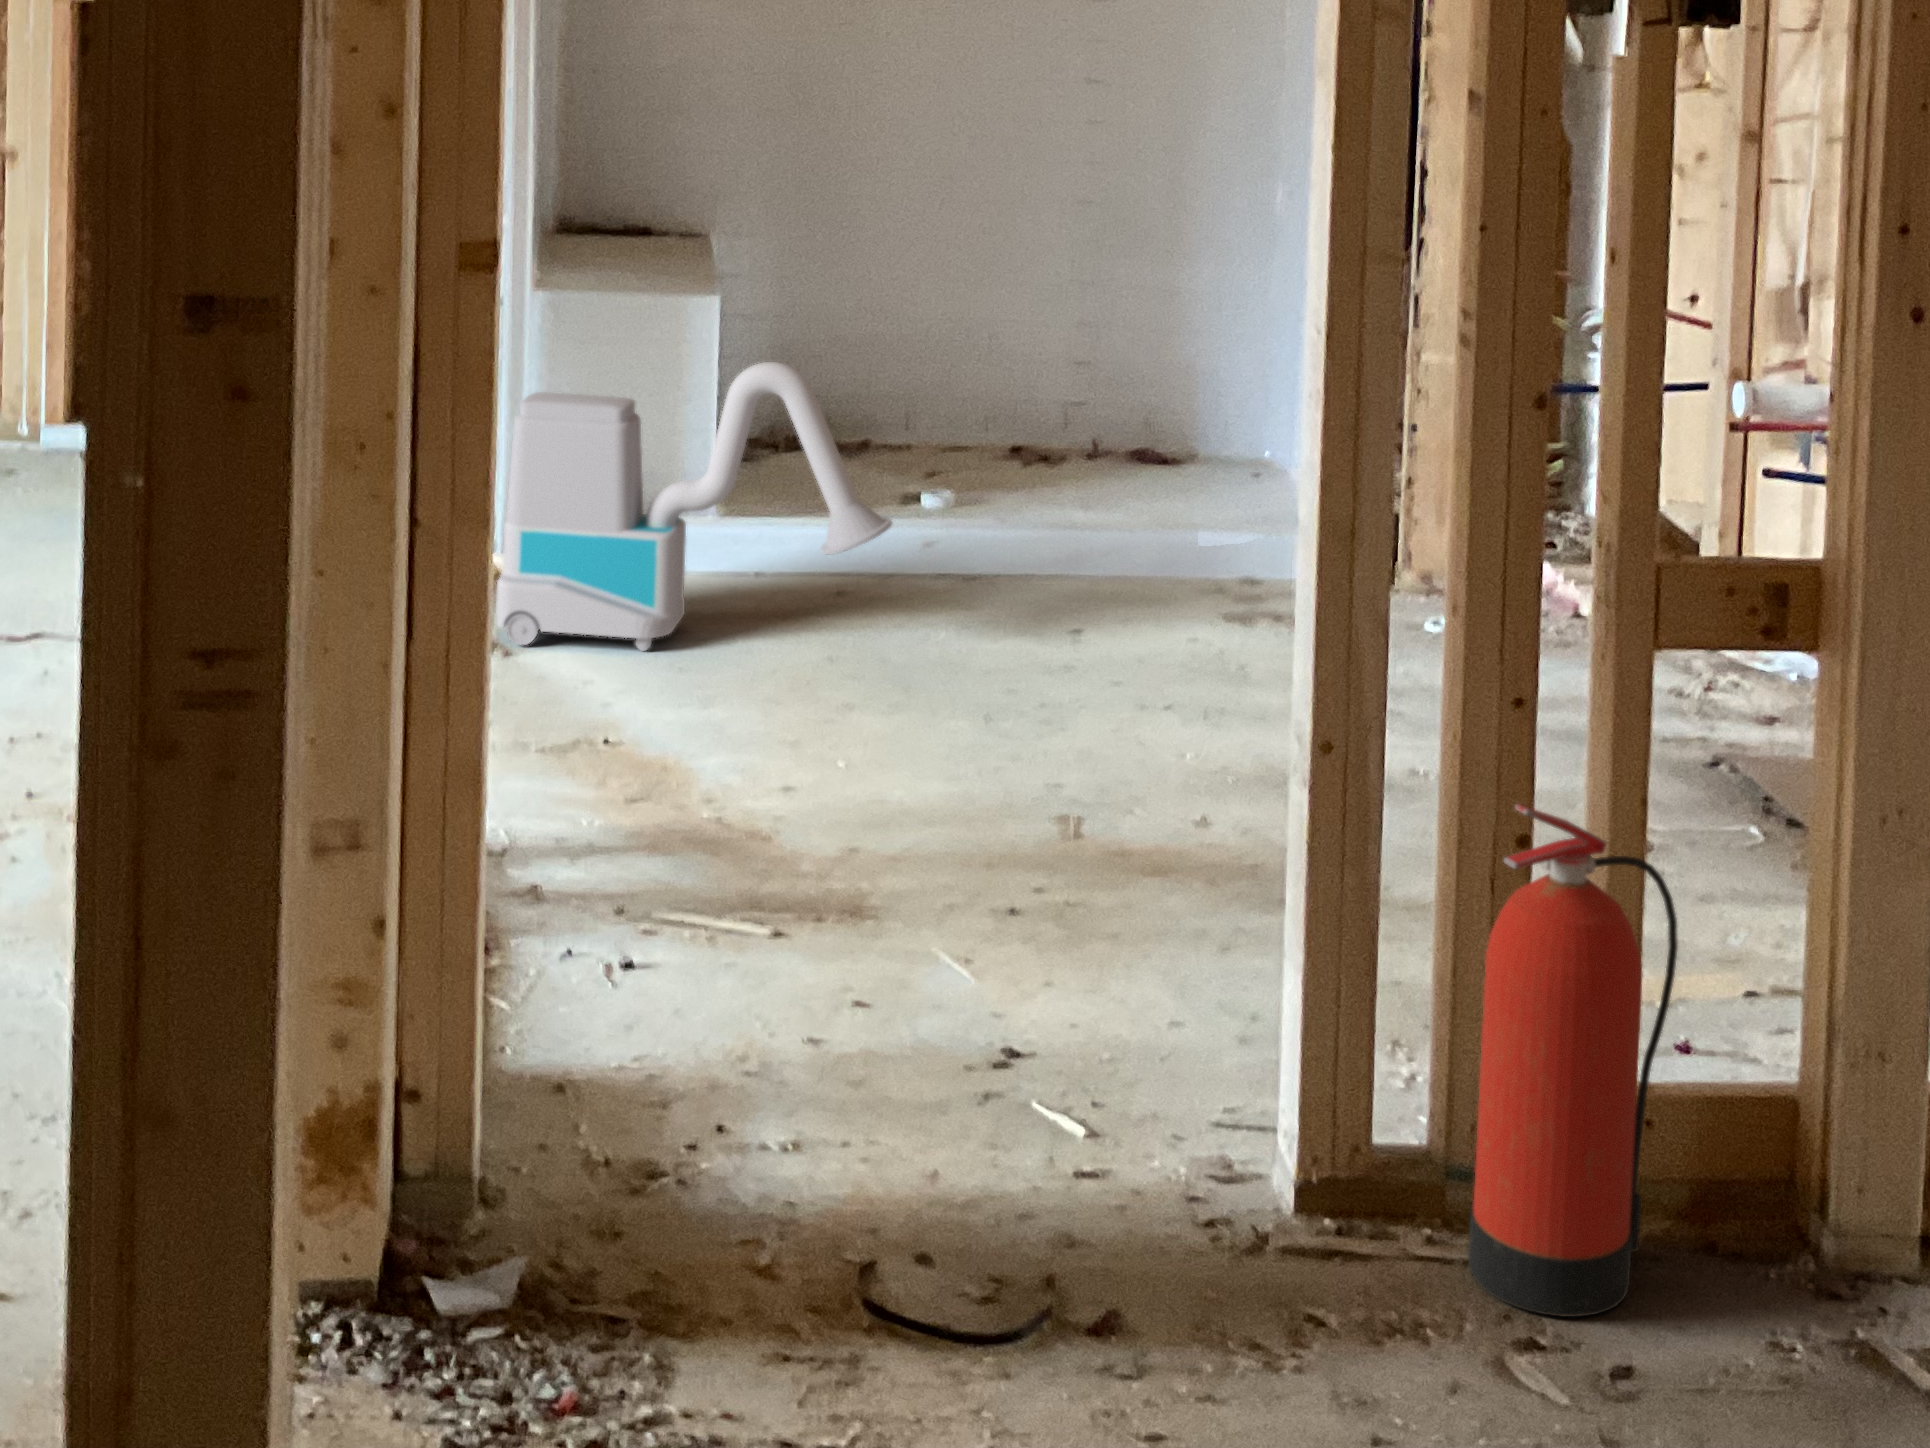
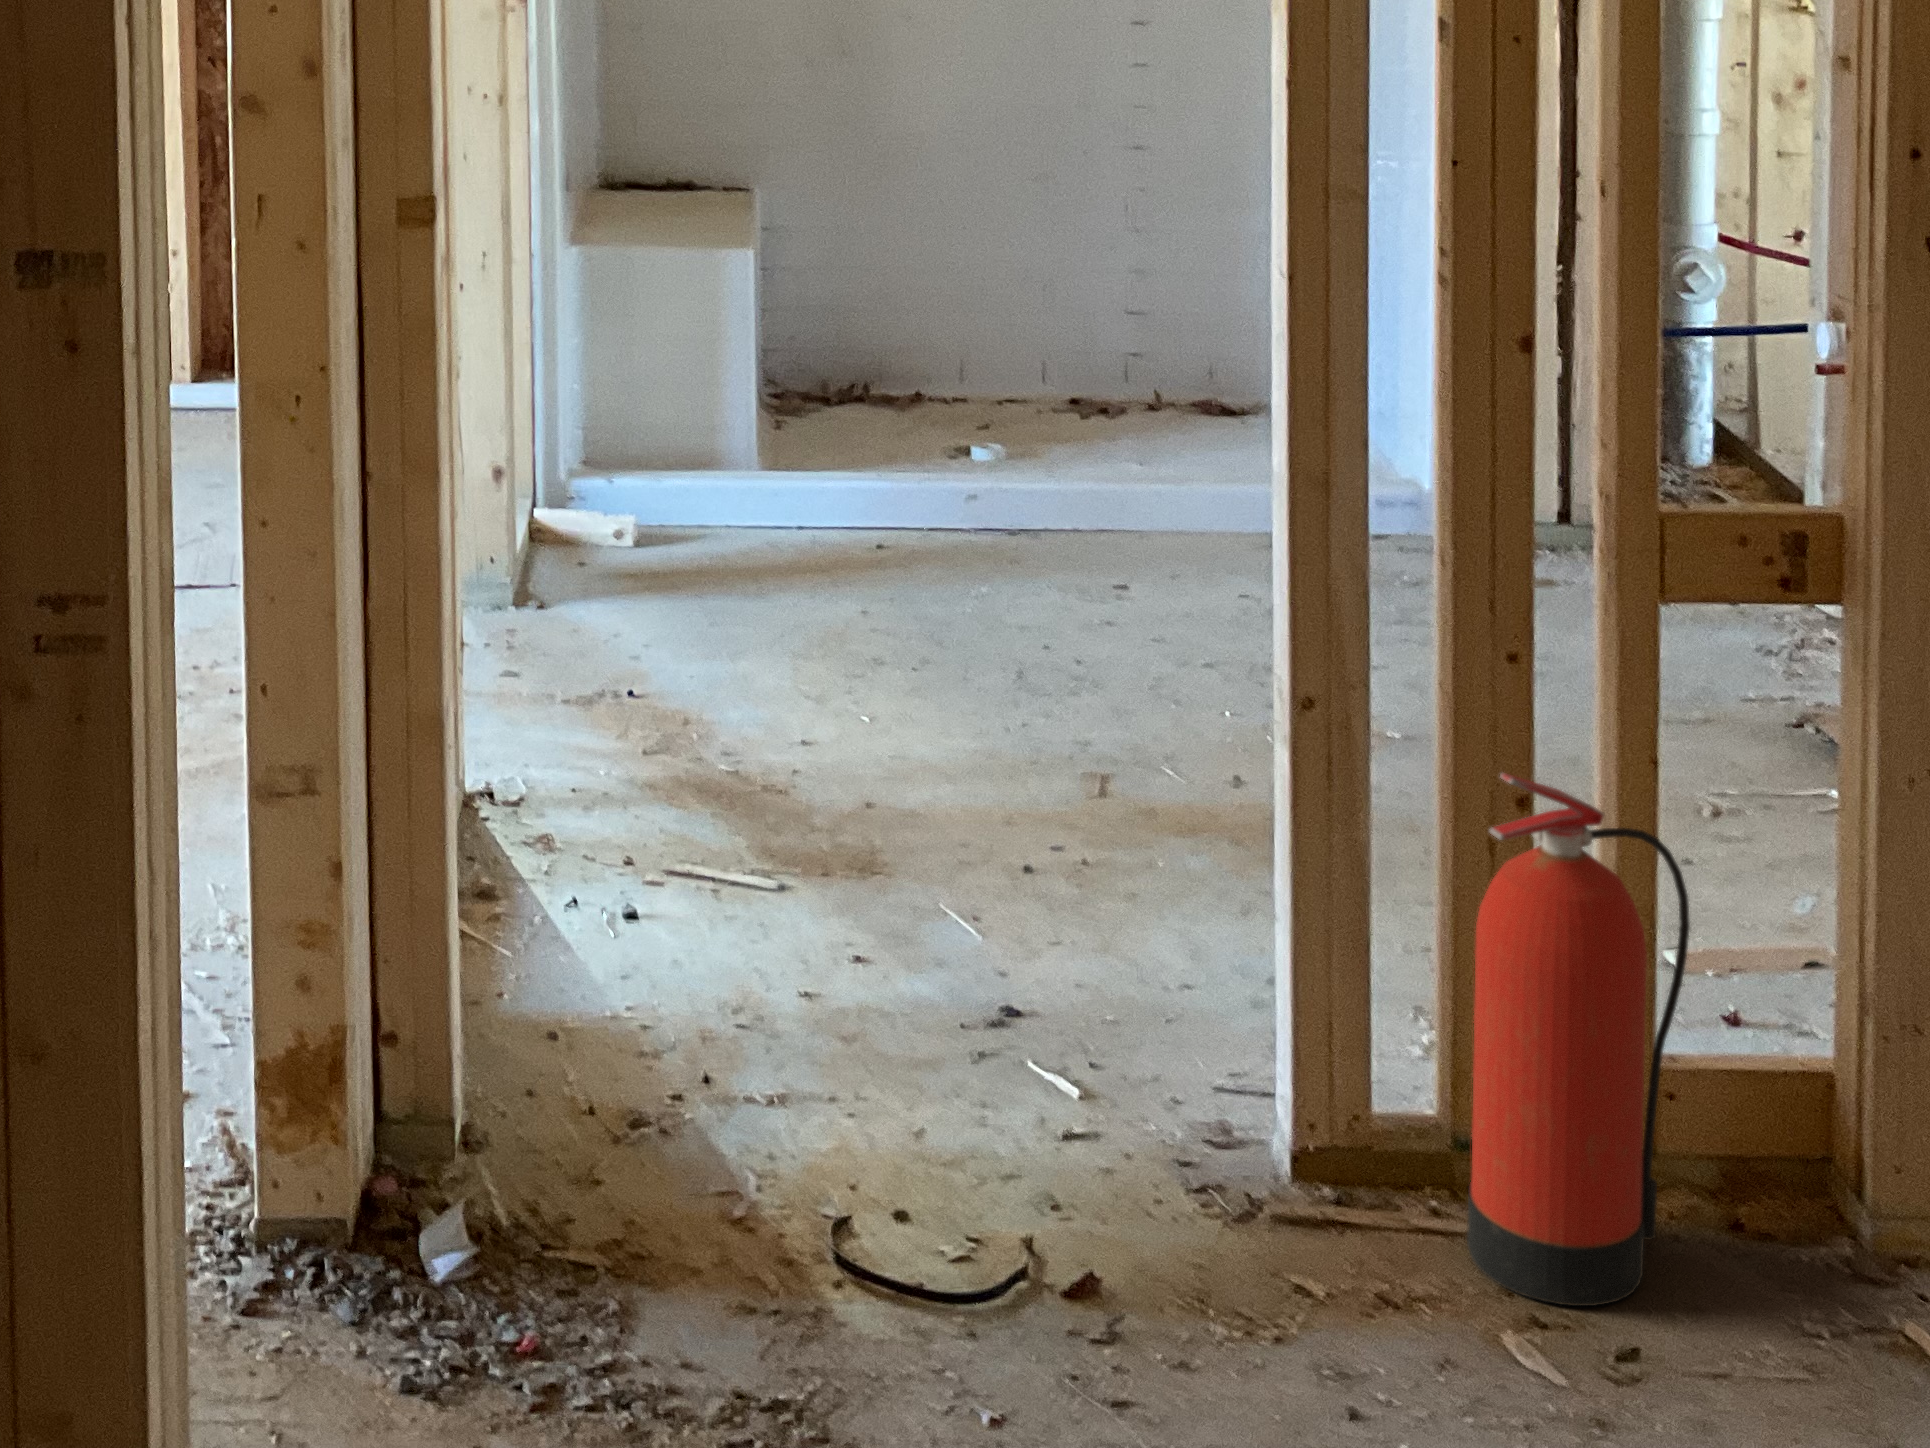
vacuum cleaner: present [496,362,892,651] -> none [519,300,909,587]

